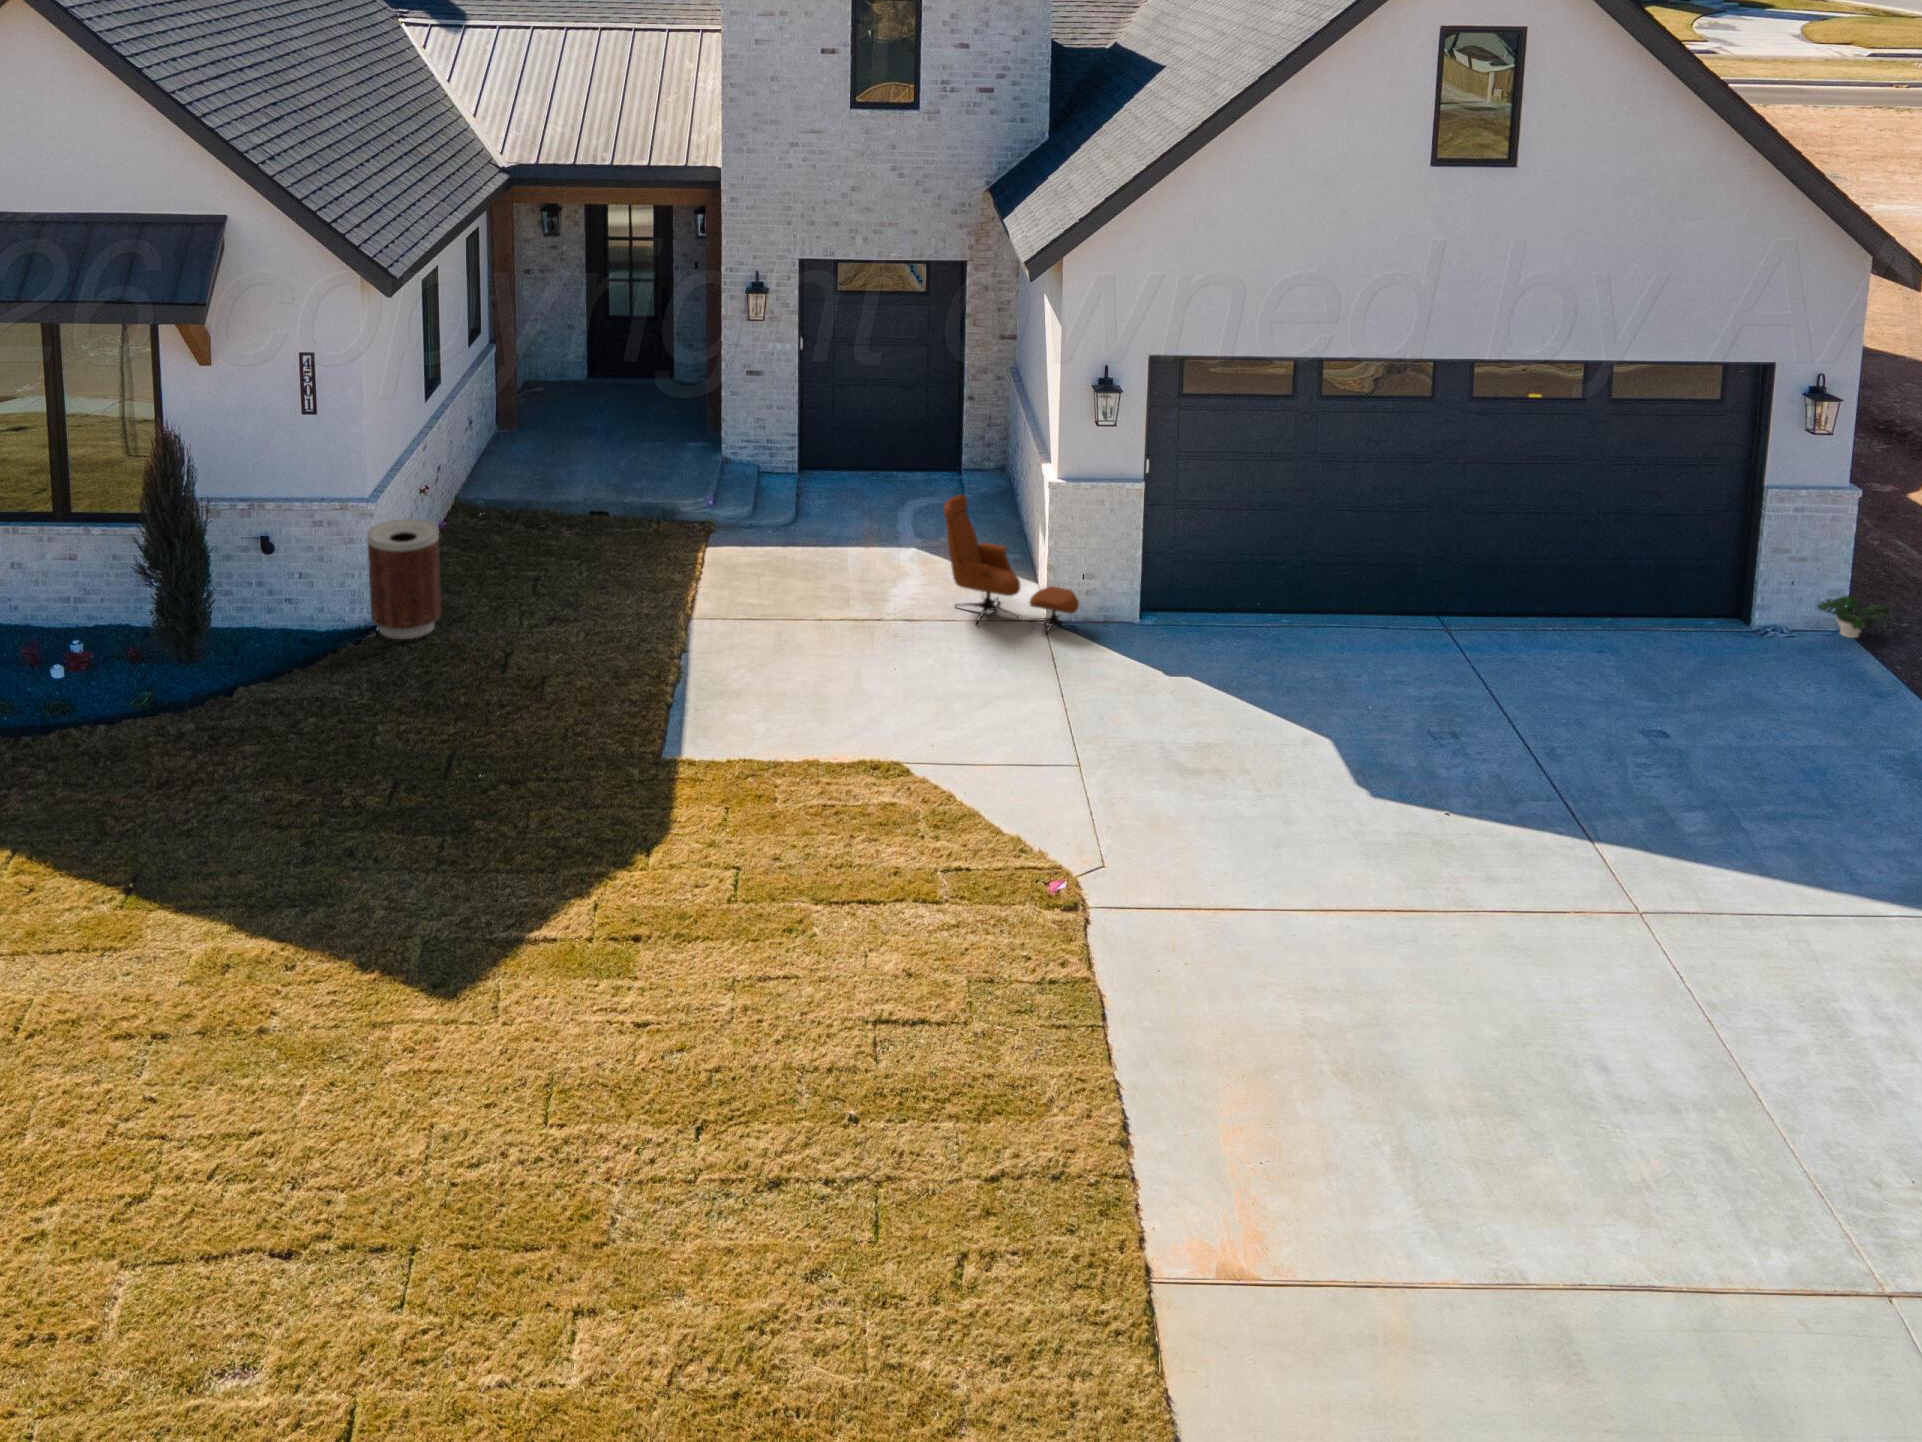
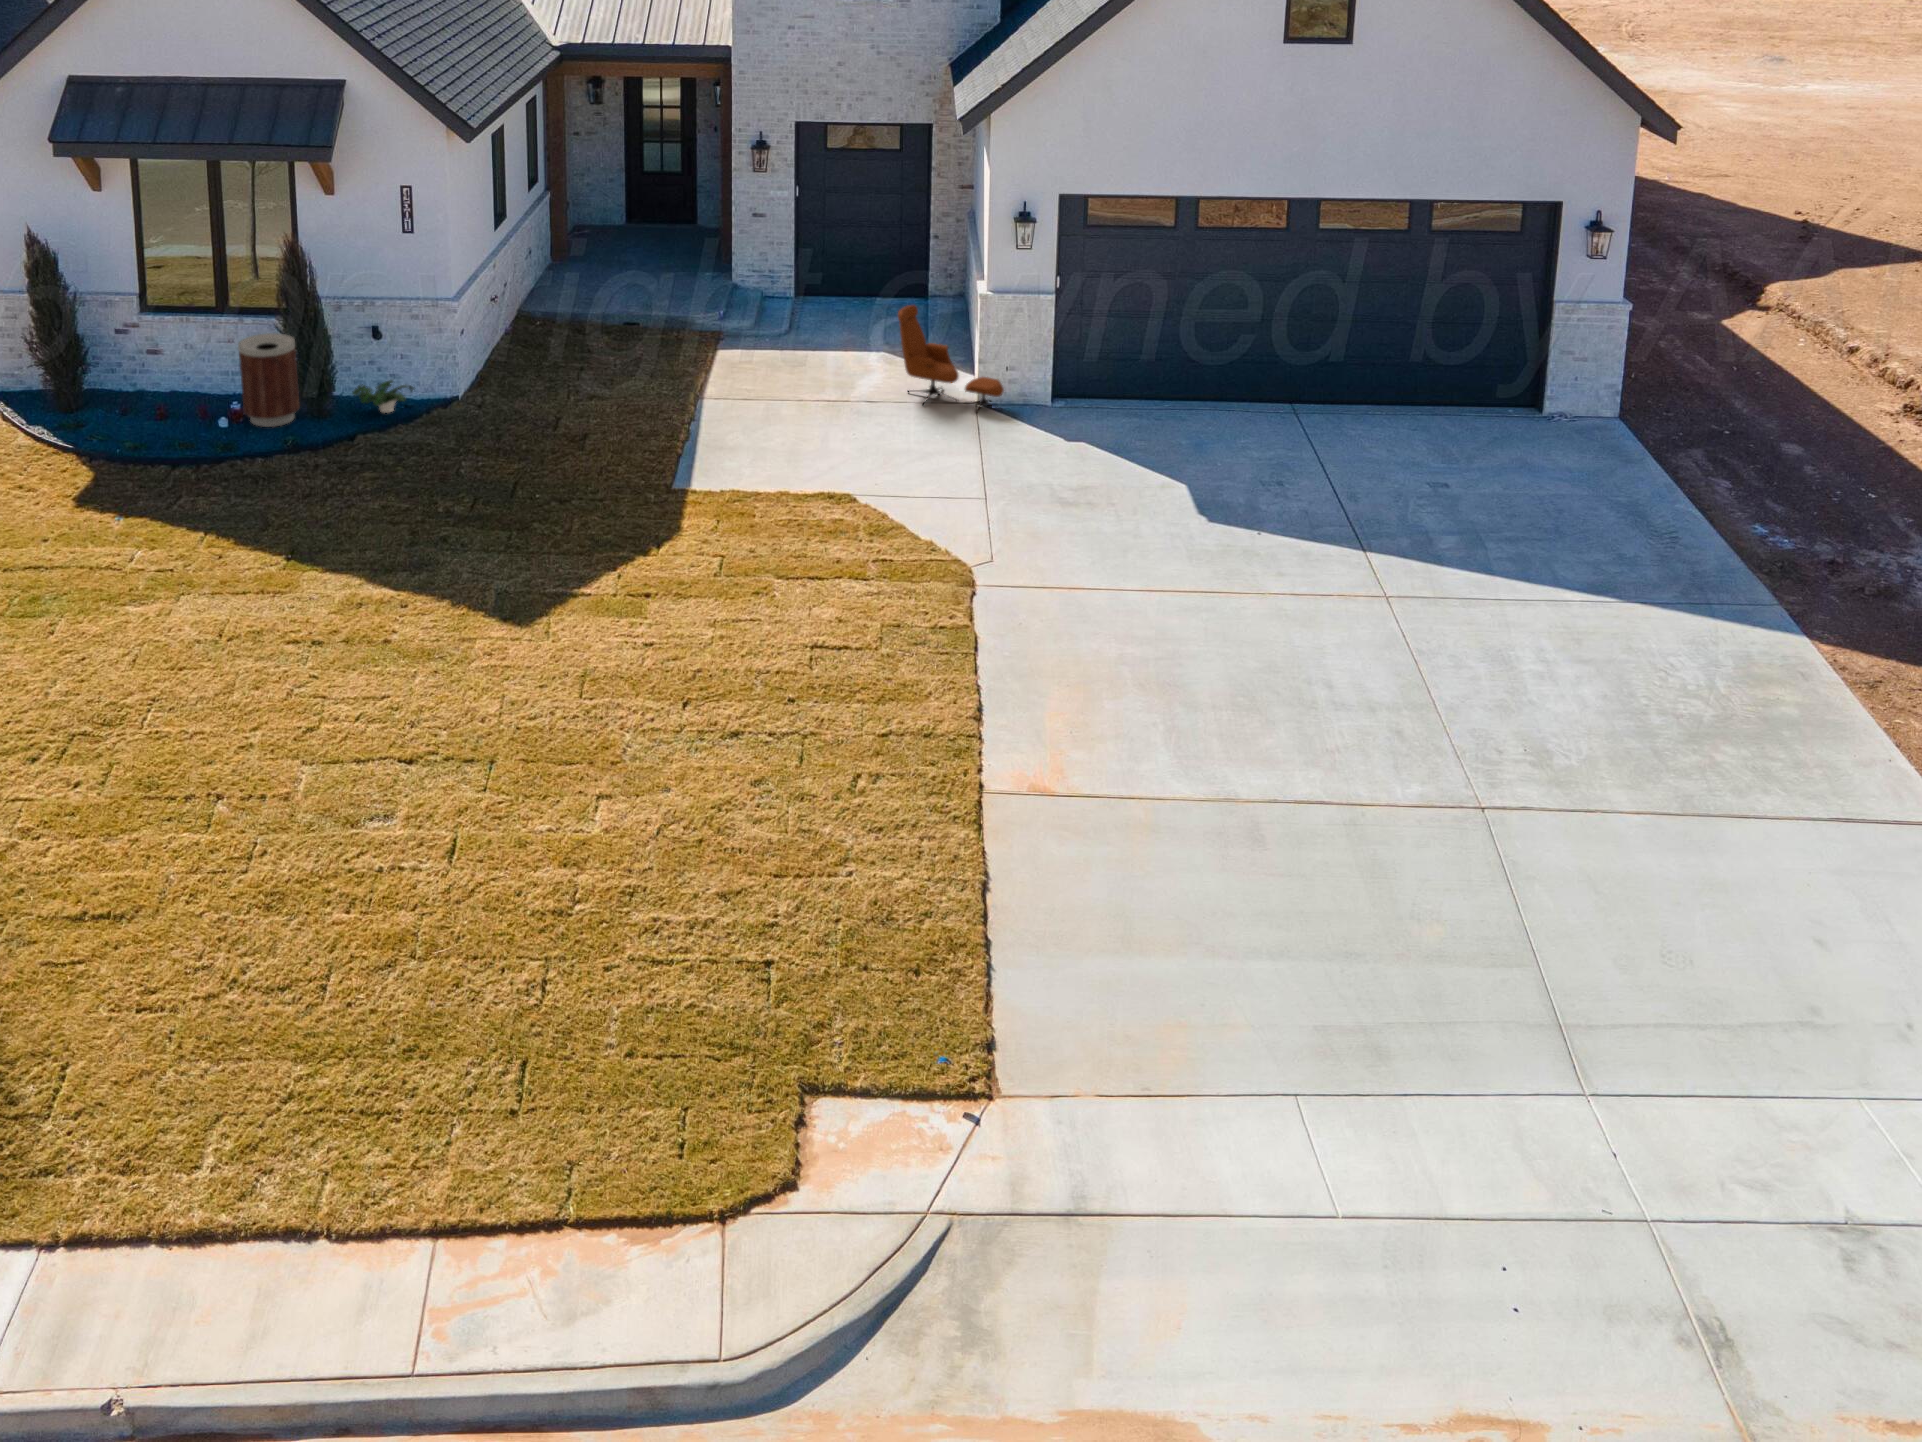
trash can: present [367,519,441,639] -> present [238,333,300,427]
potted plant: present [1818,595,1897,638] -> present [353,380,414,413]

